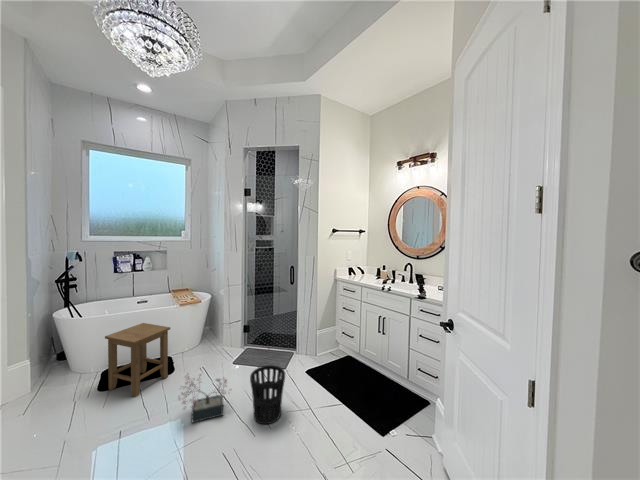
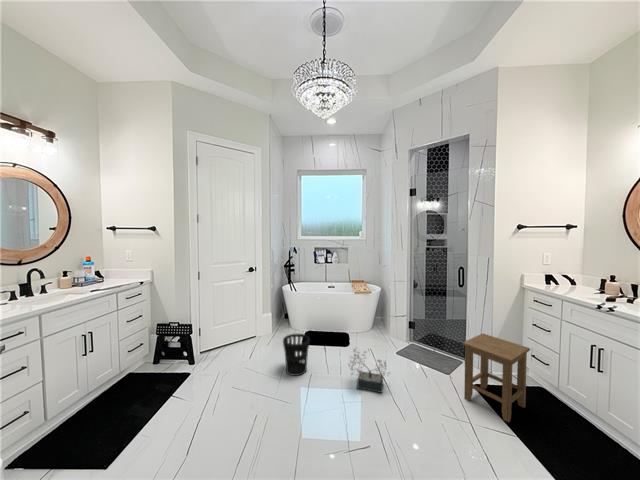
stool: present [105,323,170,397] -> present [462,333,530,422]
wastebasket: present [250,365,285,424] -> present [283,334,310,376]

